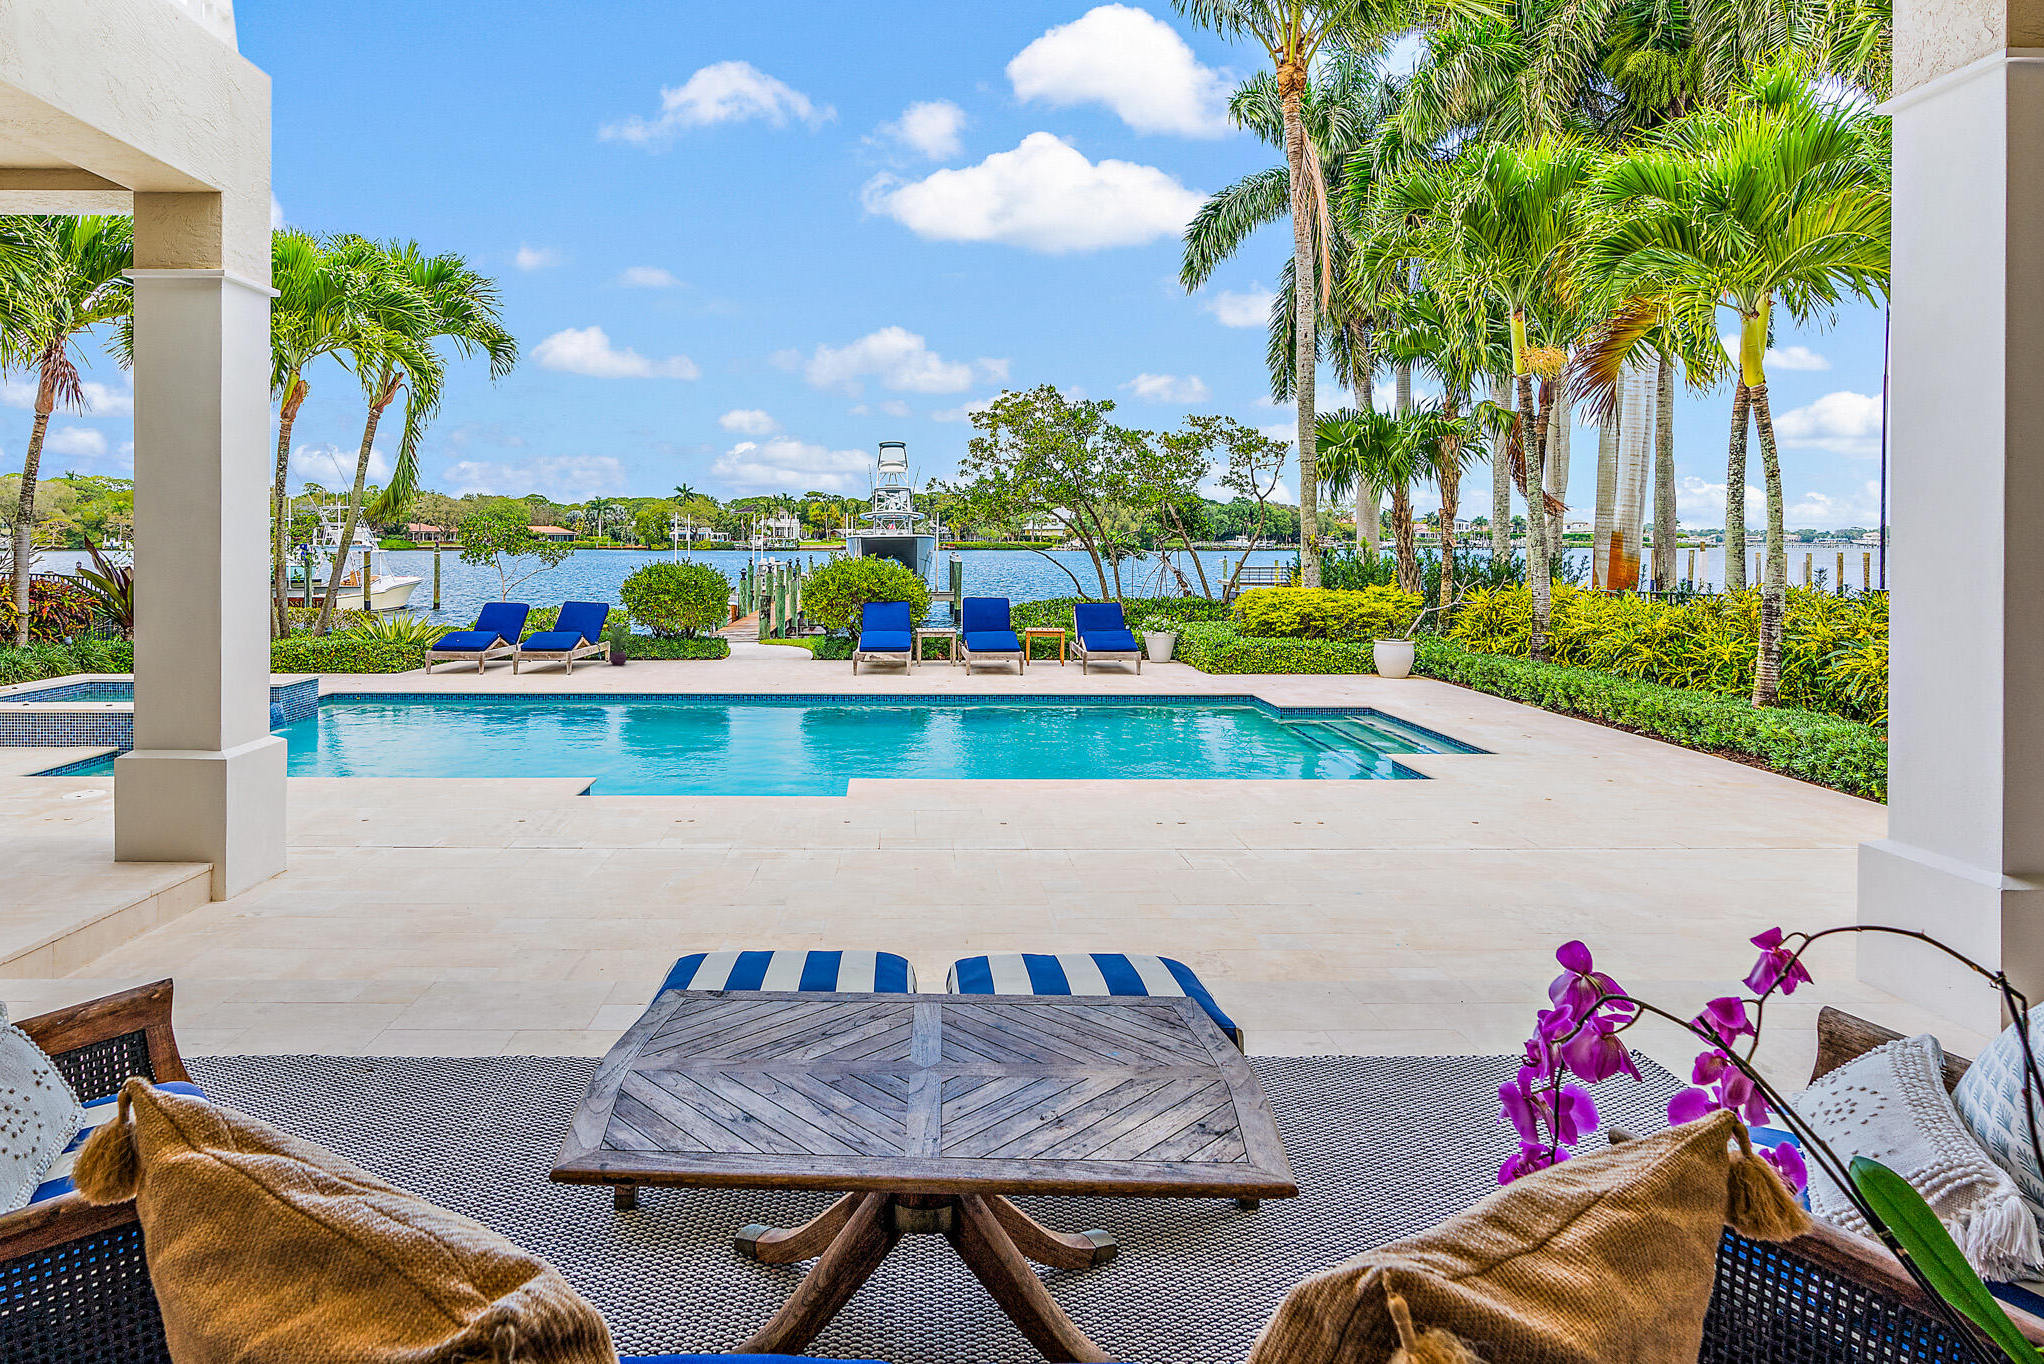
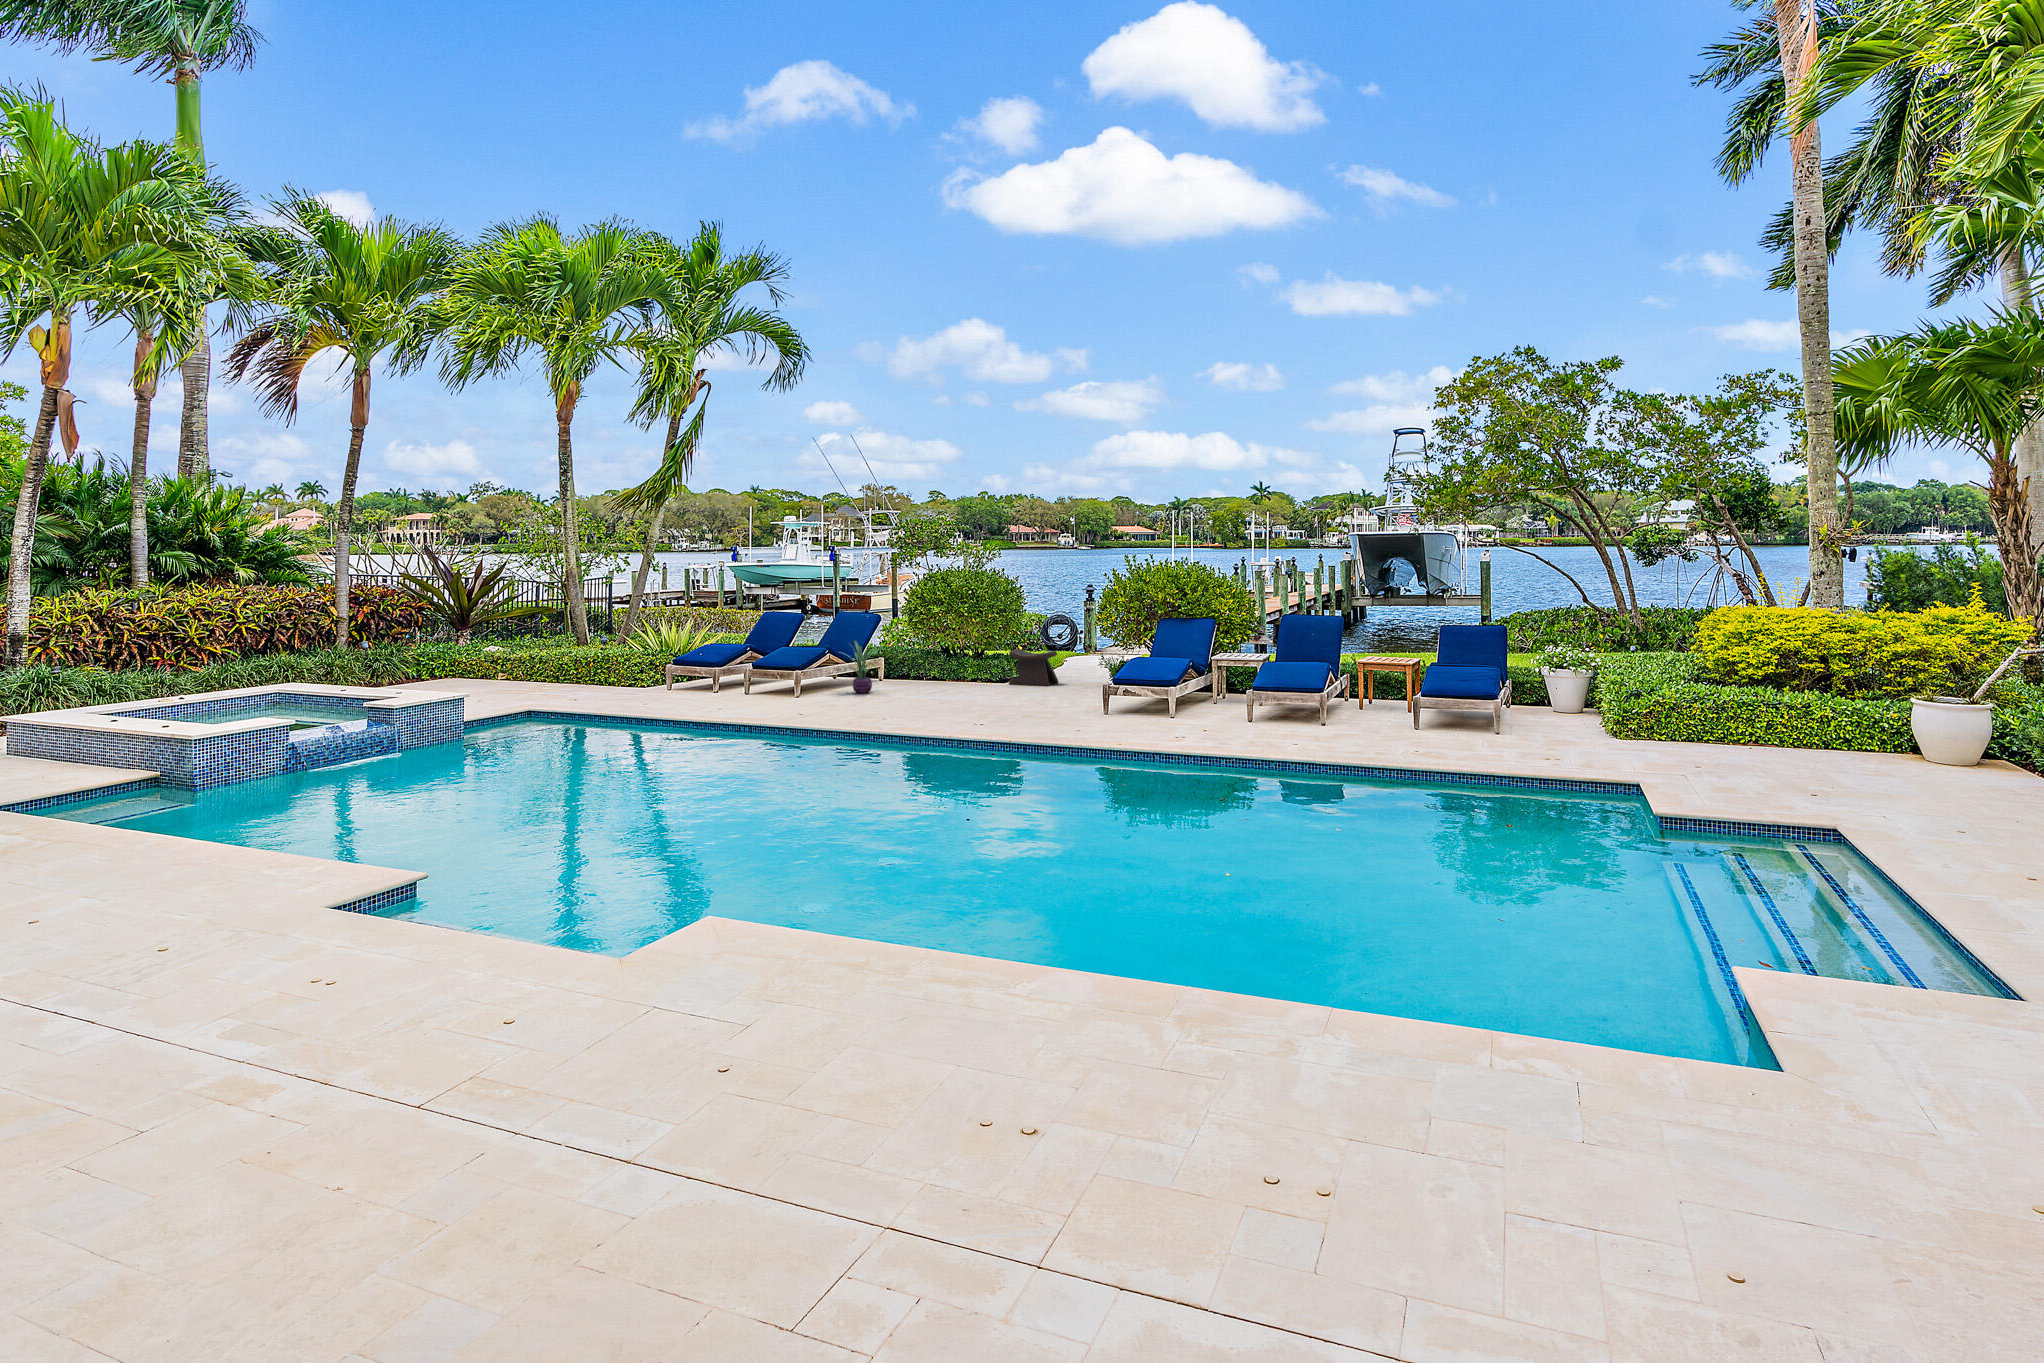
stool: none [724,626,765,655] -> present [1009,649,1059,686]

